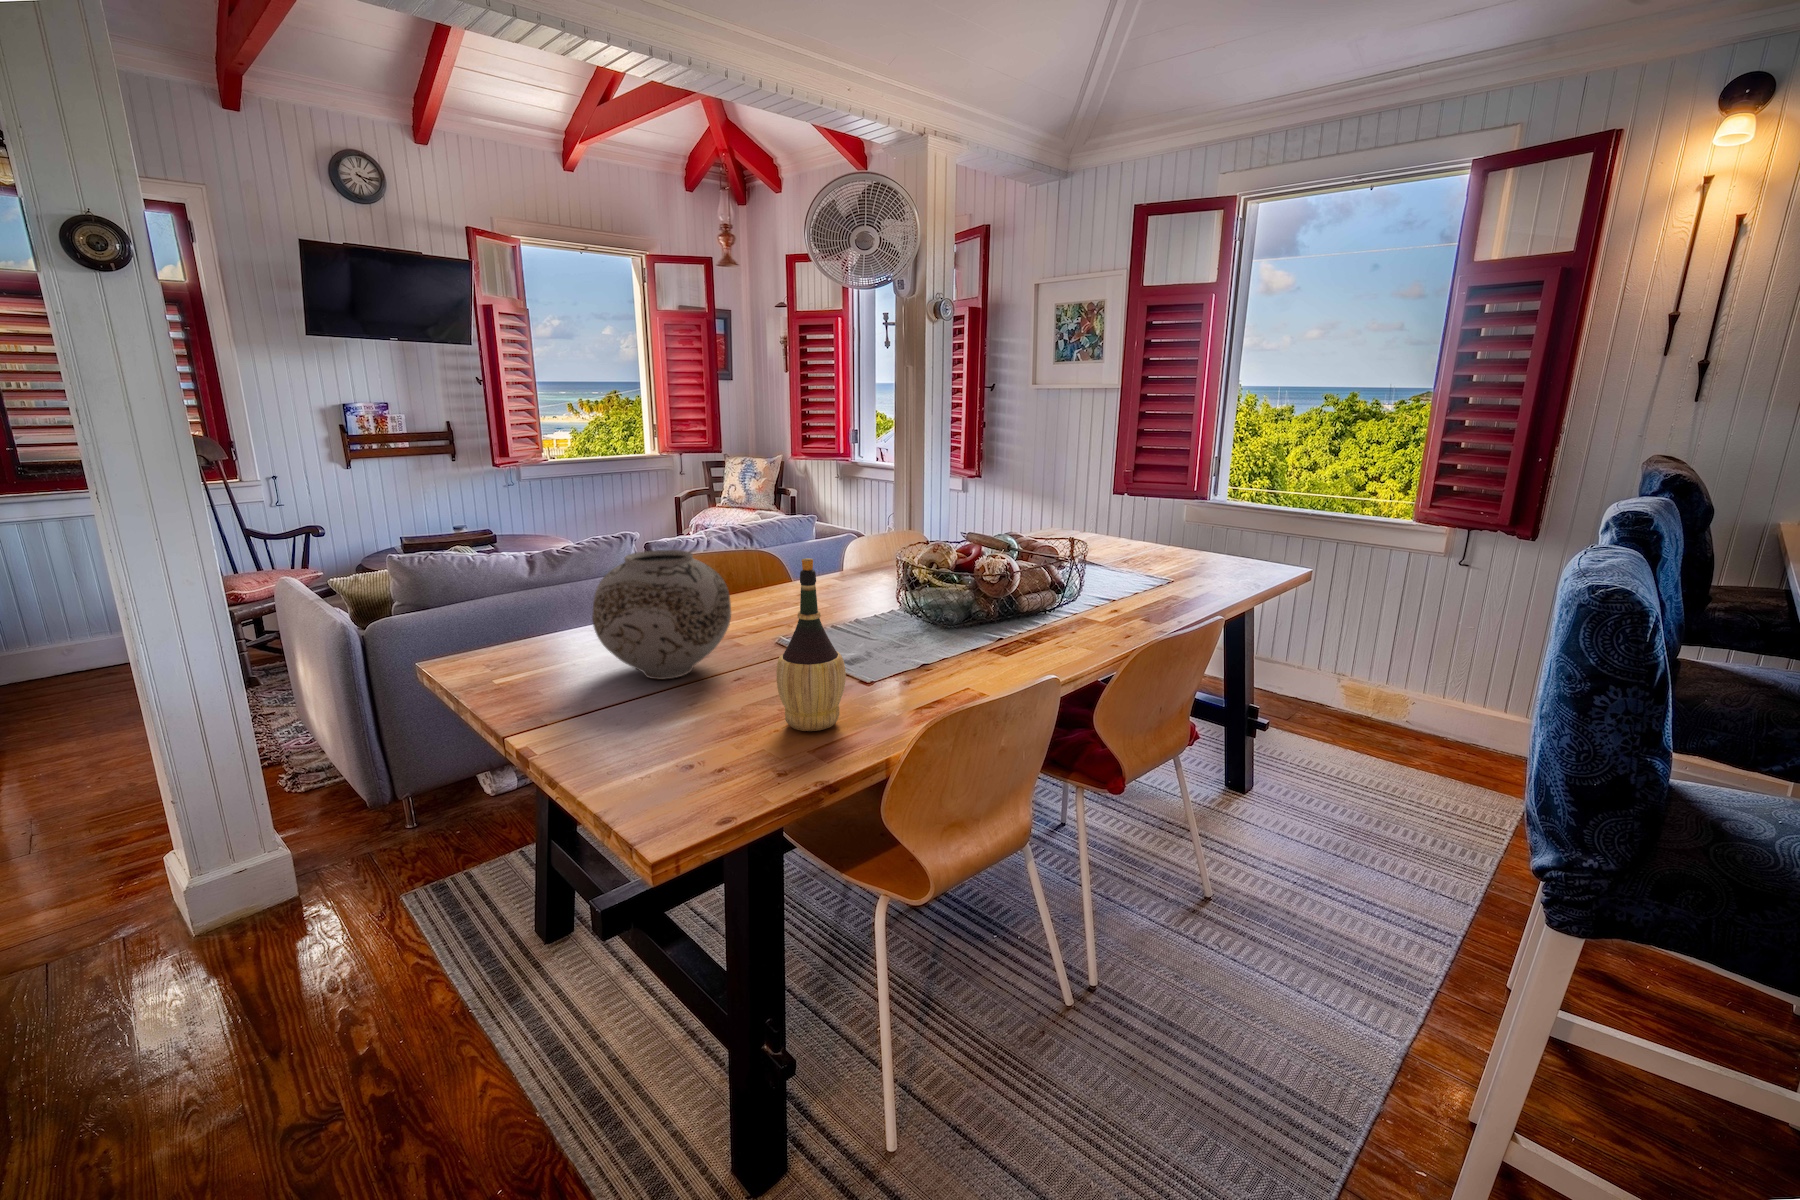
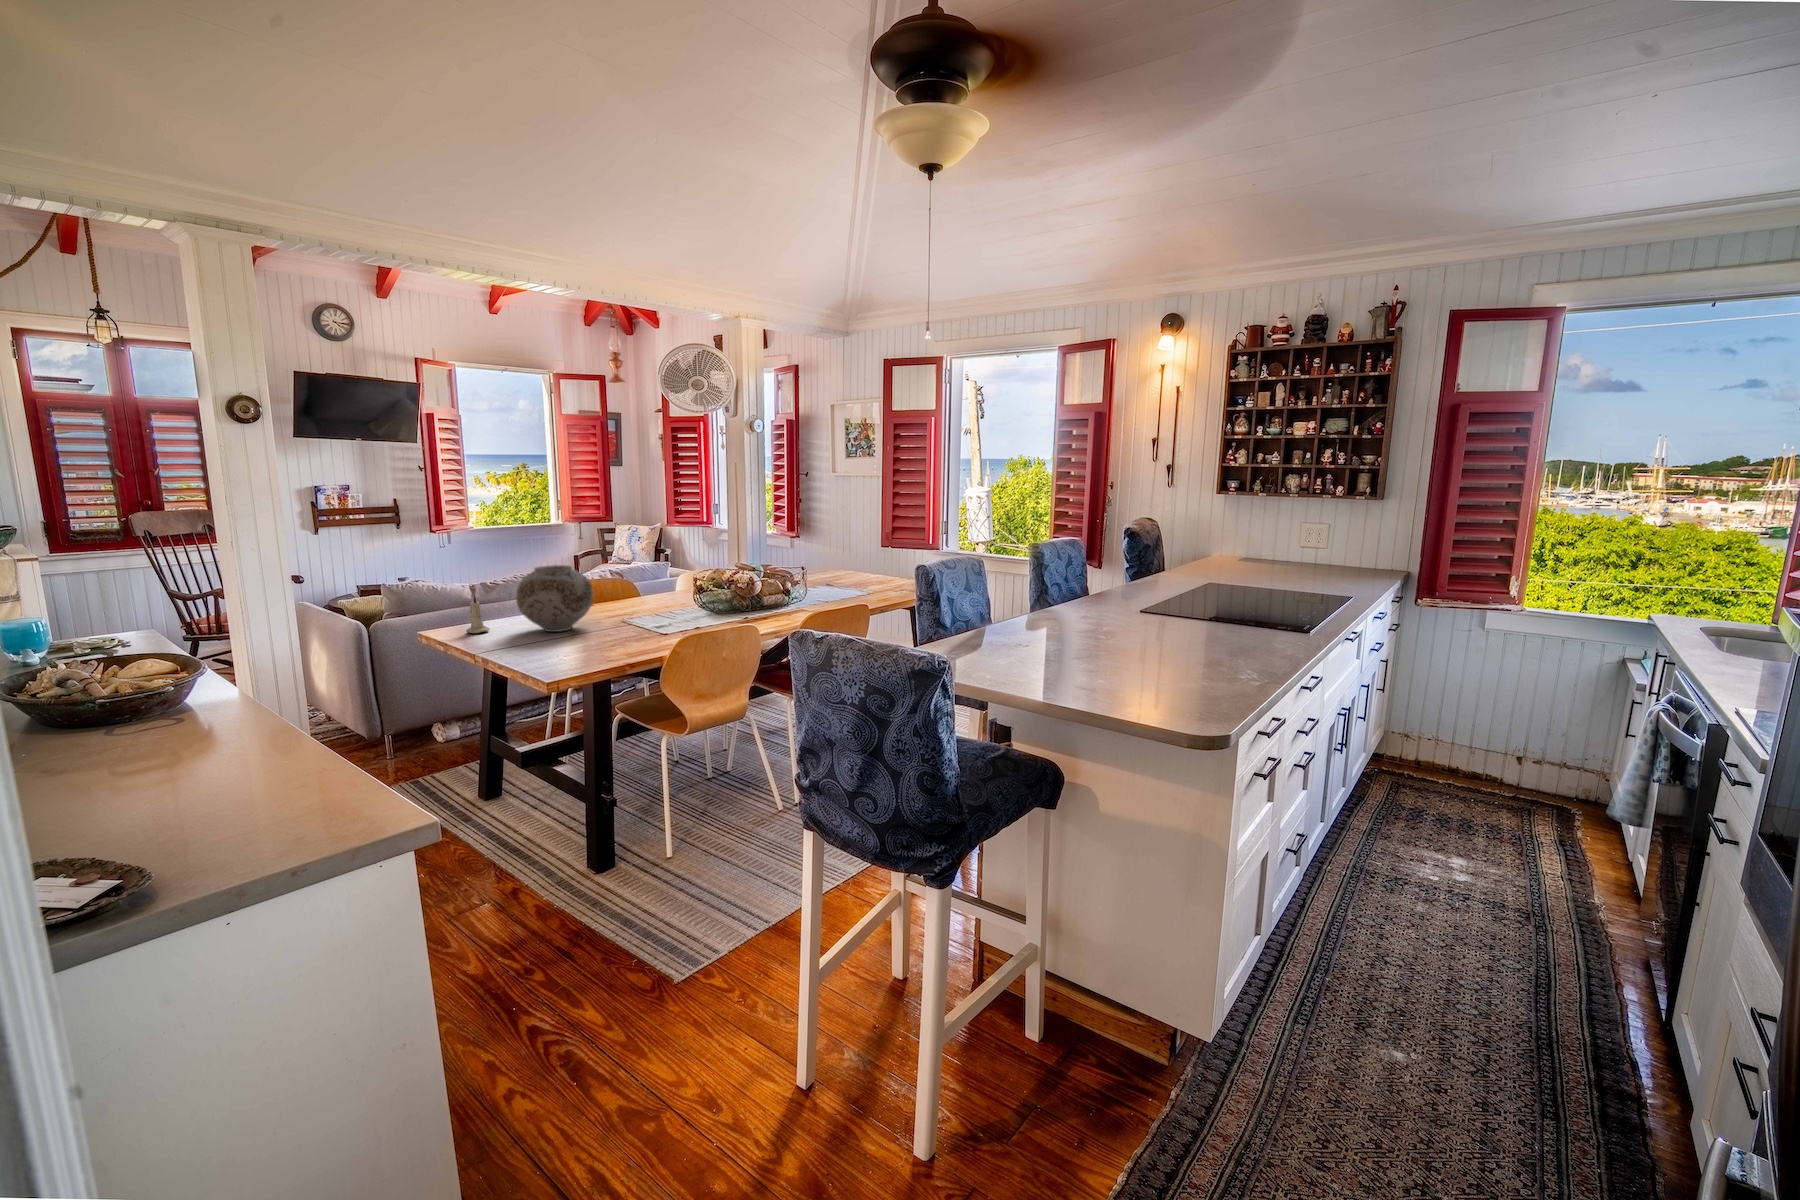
wine bottle: present [776,558,846,731] -> none [611,562,646,645]
candle: none [505,603,547,676] -> present [466,595,490,633]

